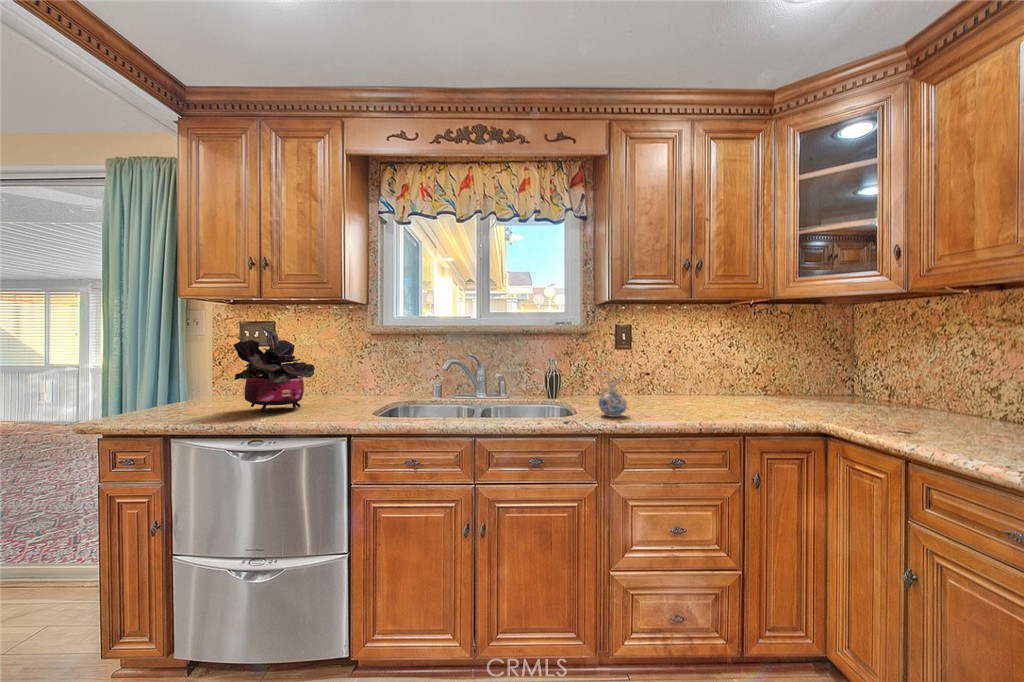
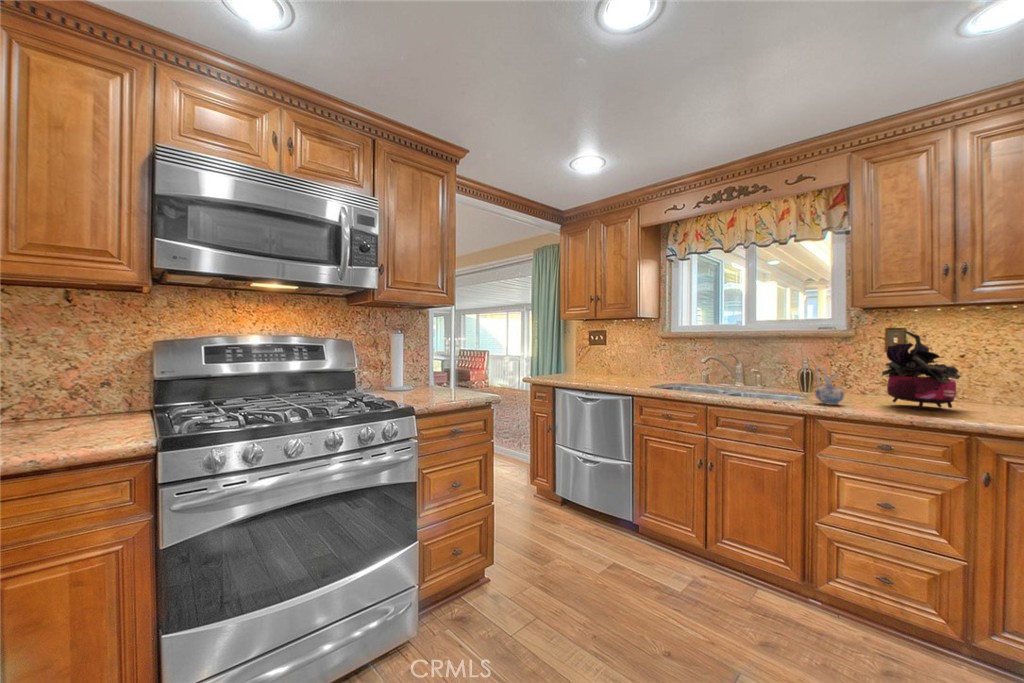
potted plant: present [233,327,315,412] -> present [882,331,961,408]

